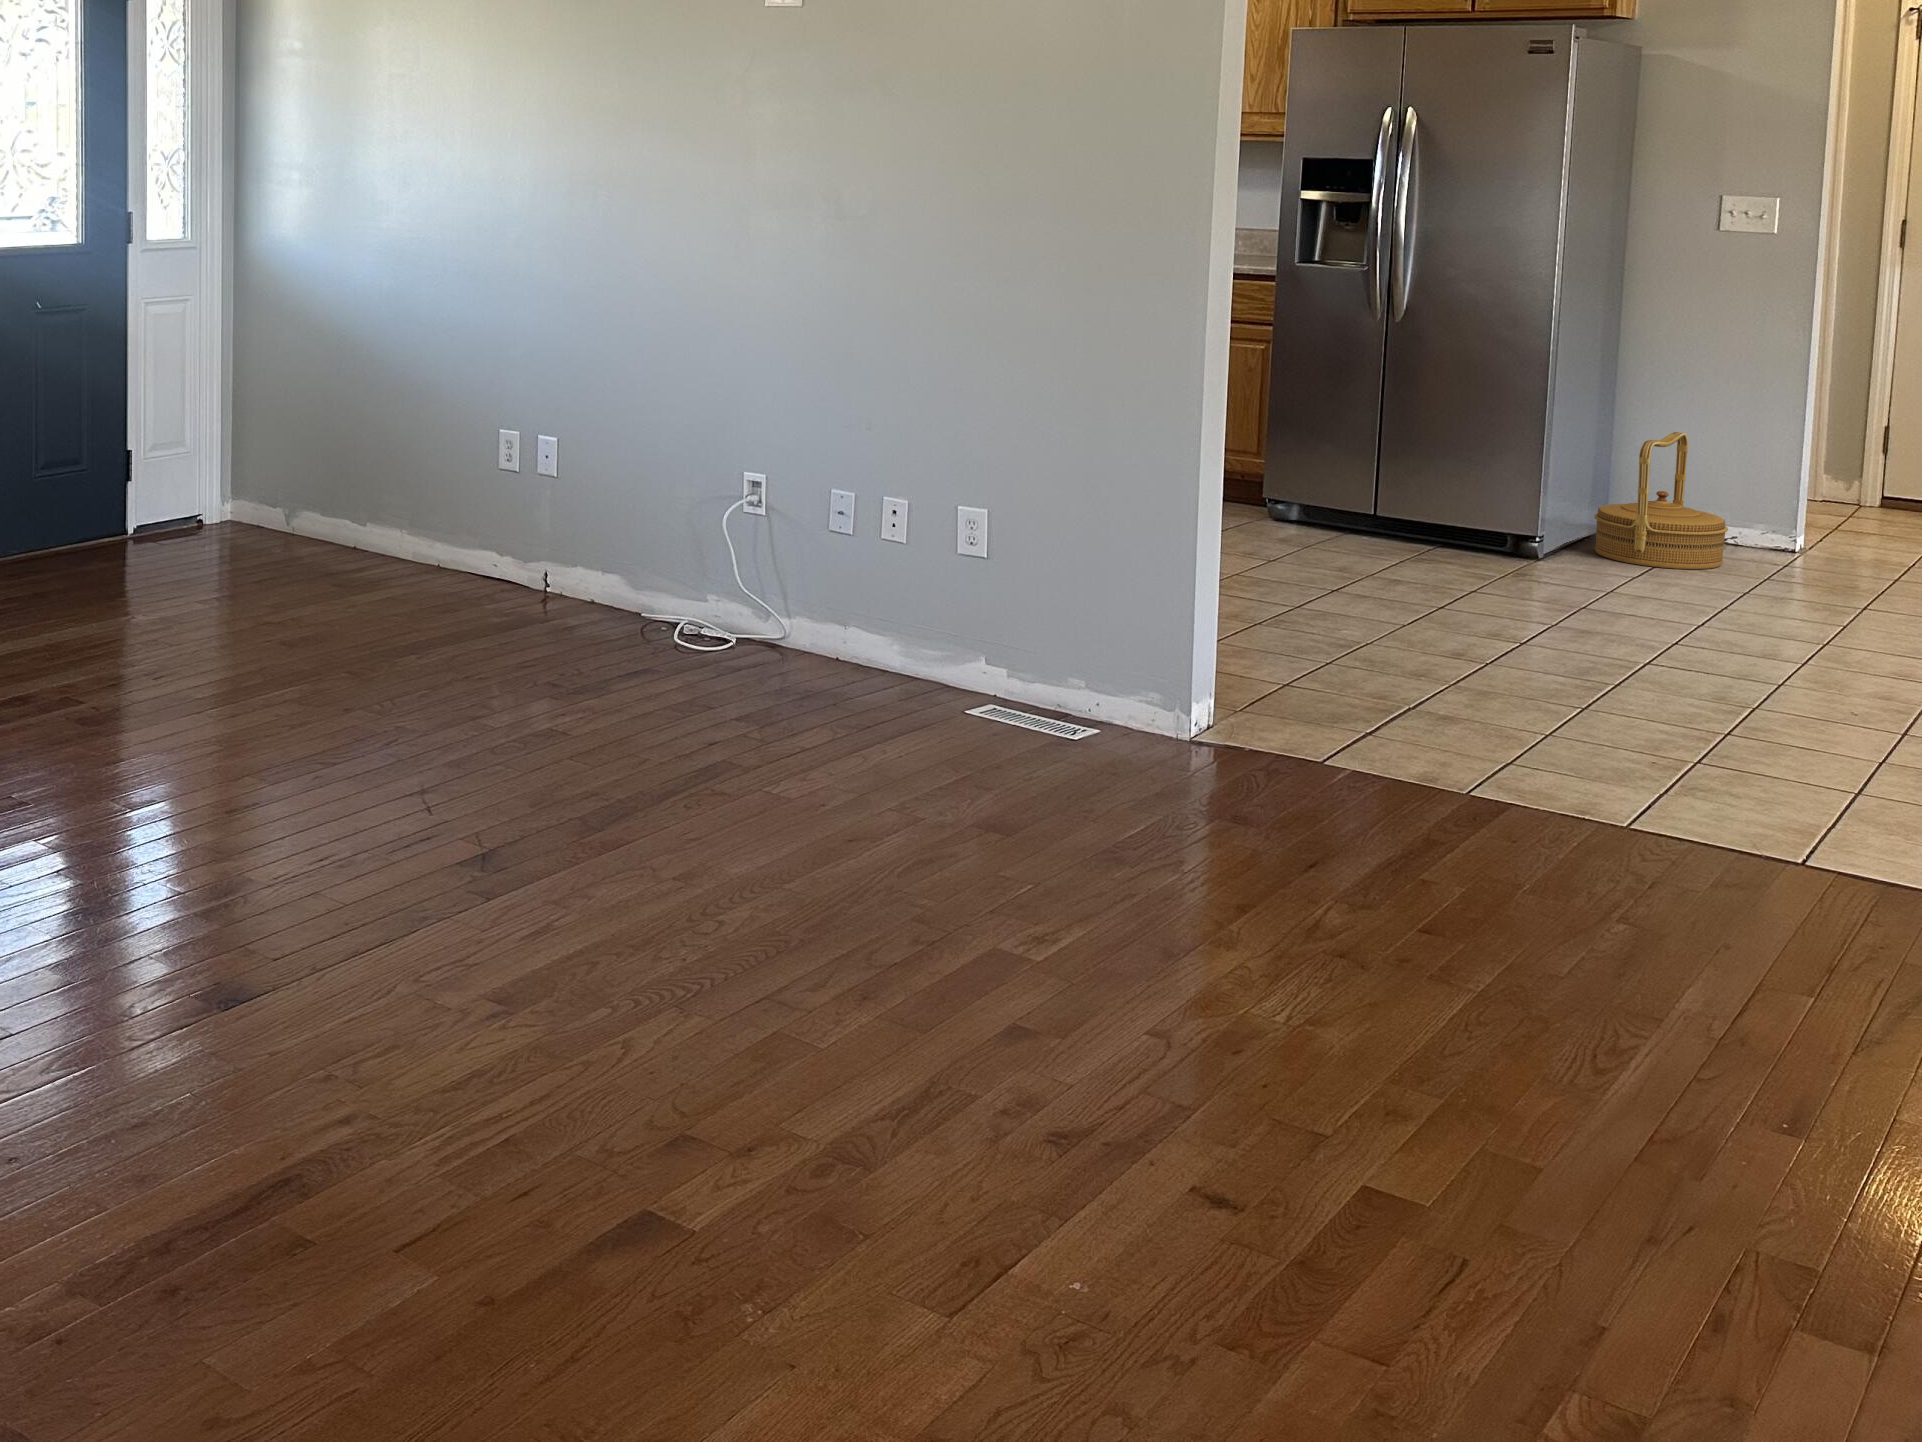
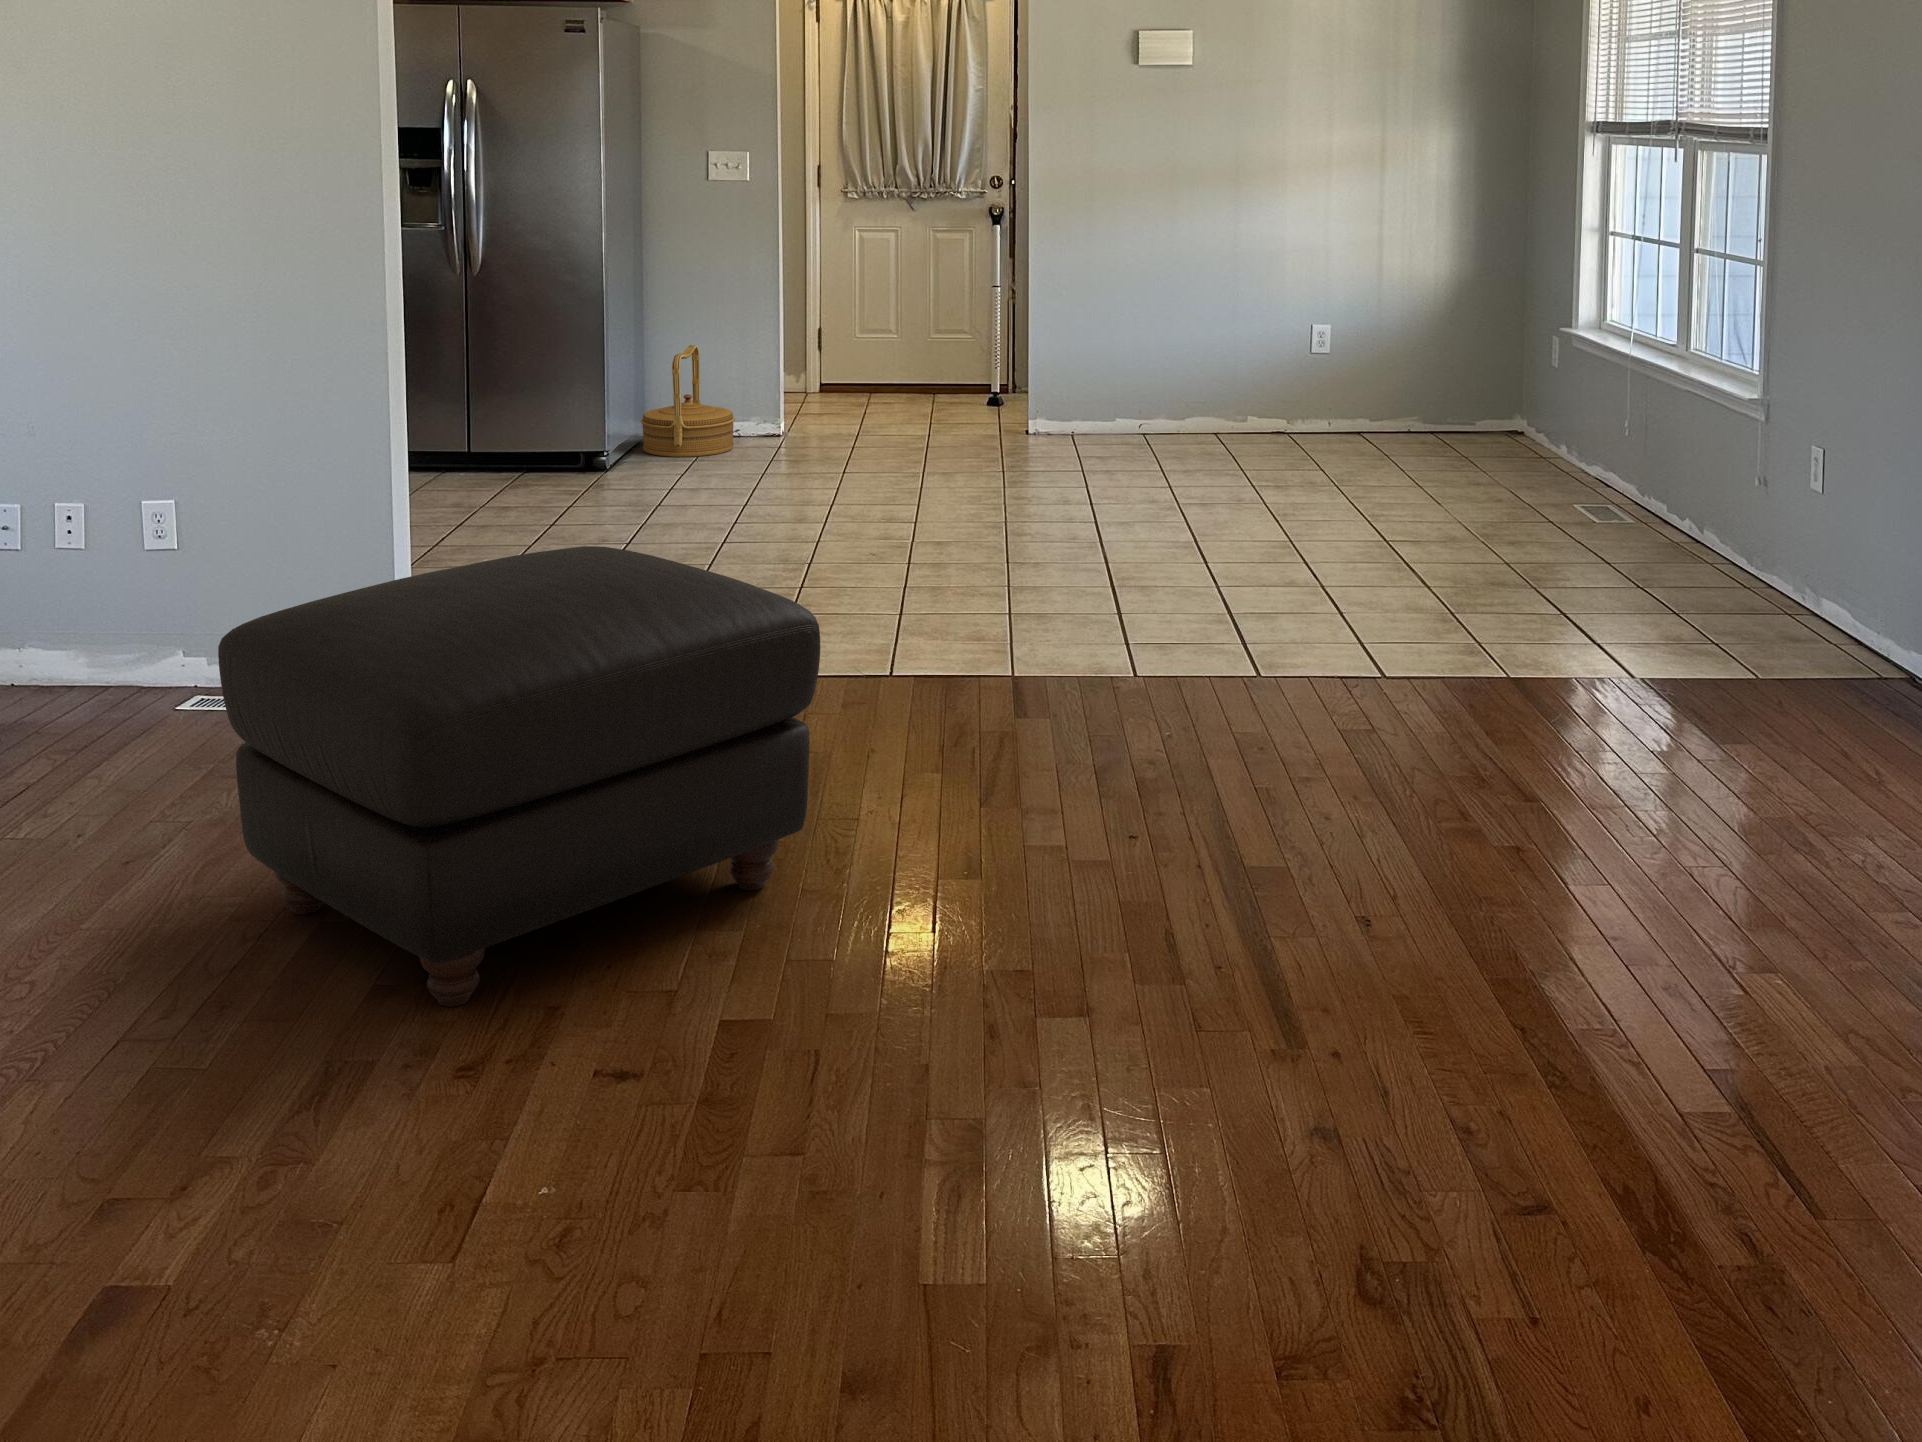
ottoman: none [938,615,1605,1052] -> present [218,546,820,1007]

